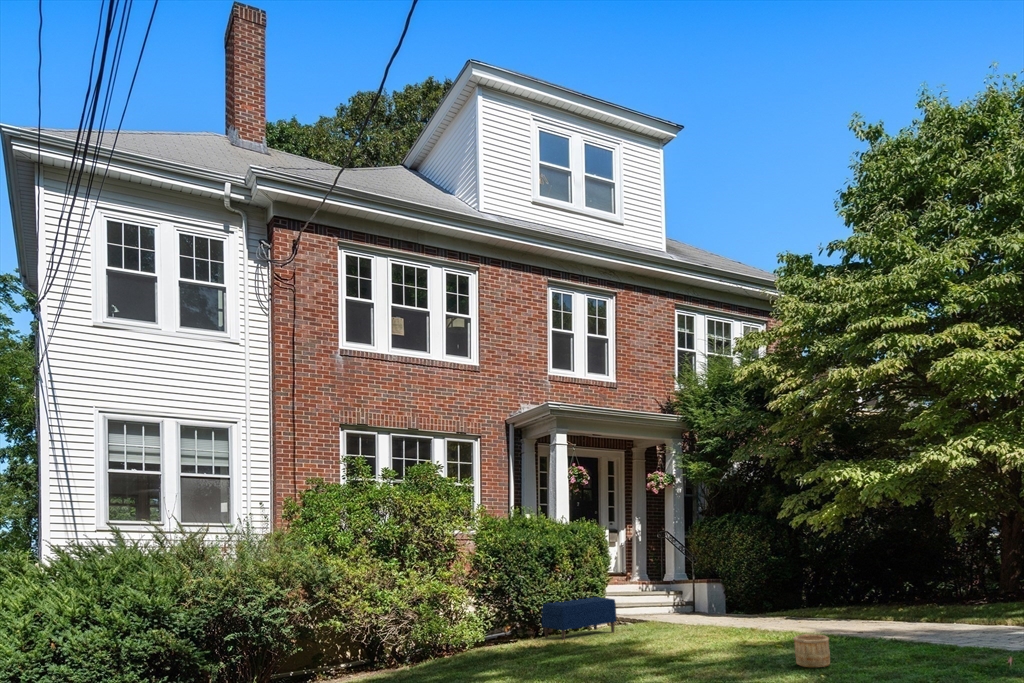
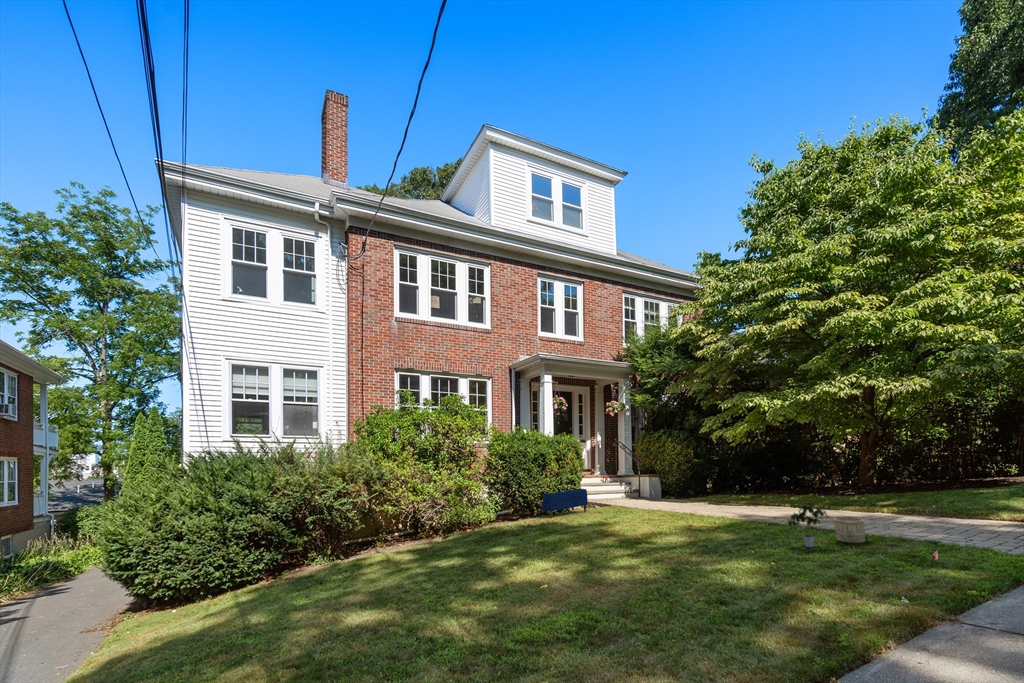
potted plant: none [870,615,921,671] -> present [787,505,827,547]
wooden bucket: present [793,634,830,667] -> present [834,516,866,543]

